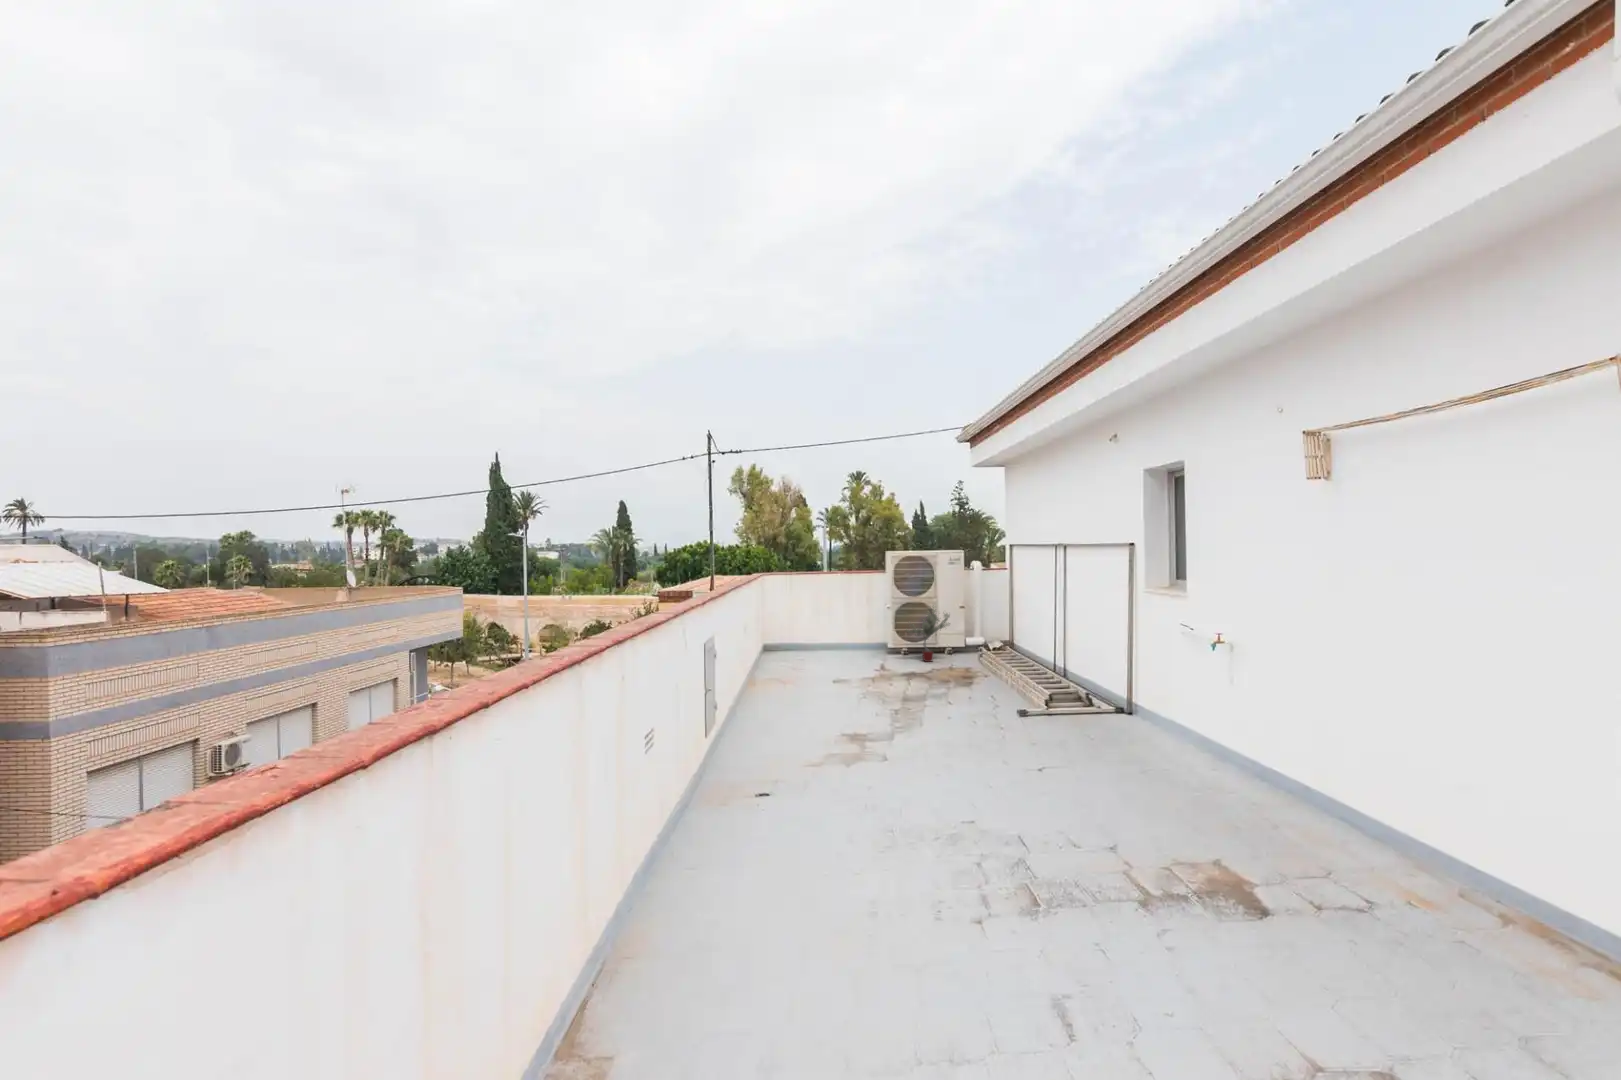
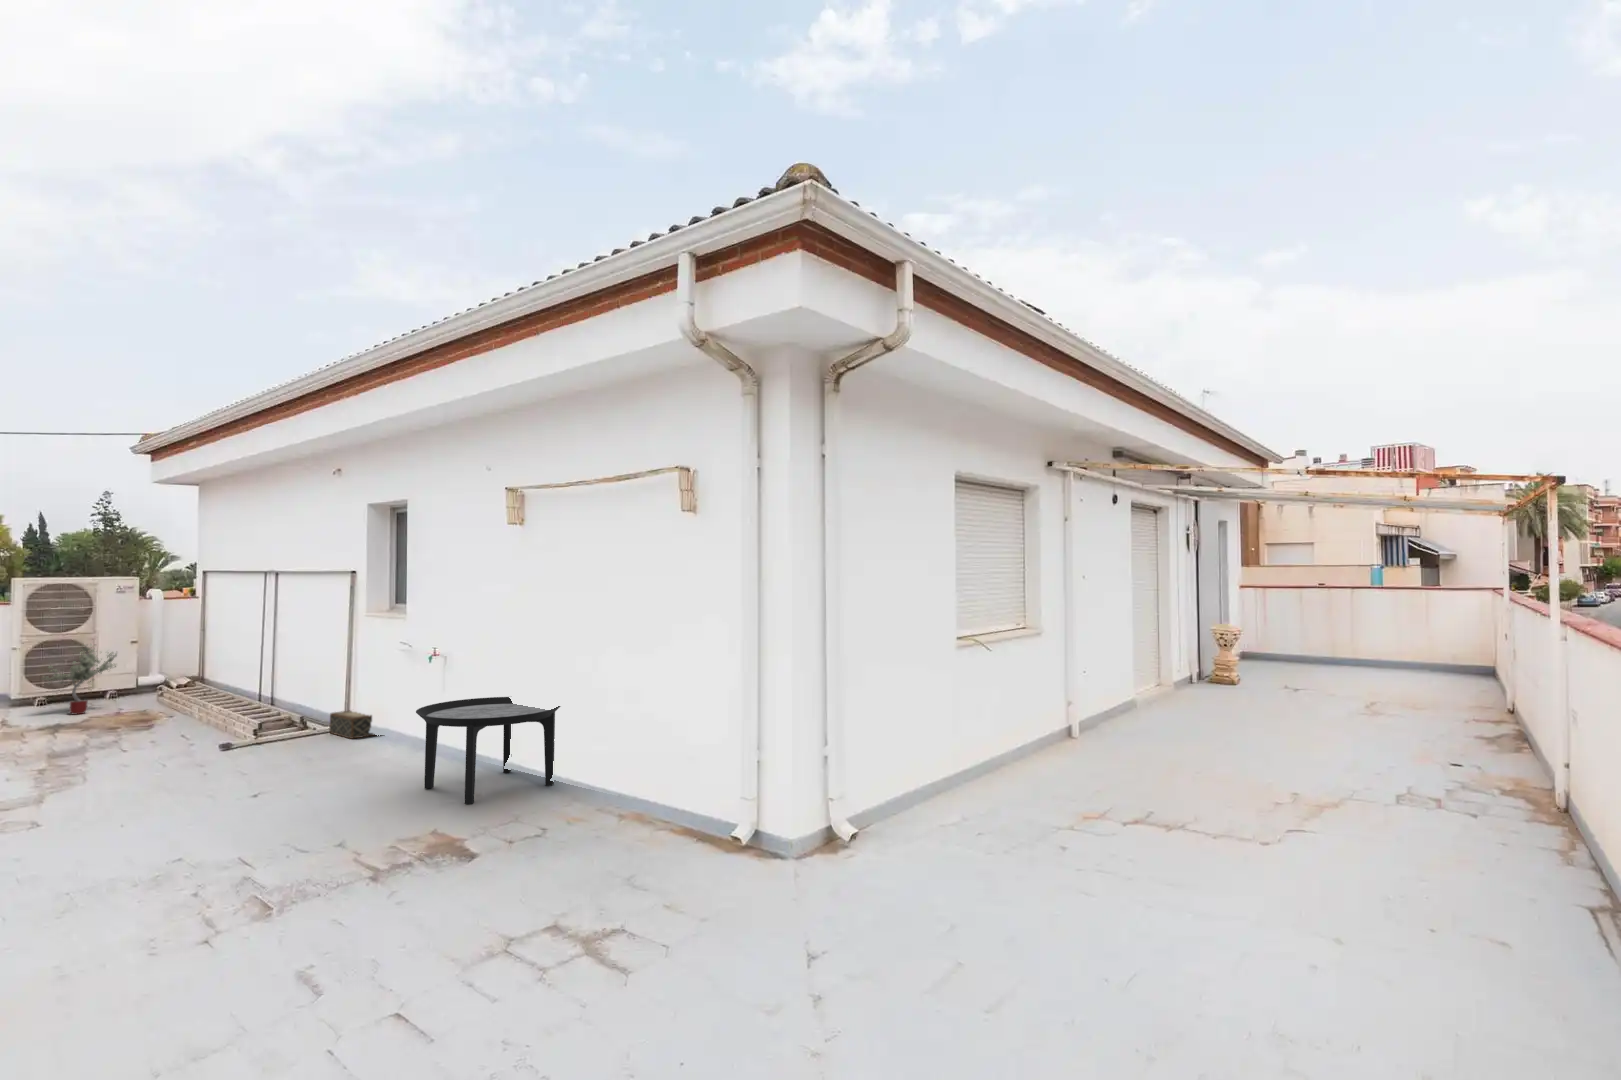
woven basket: none [1115,700,1172,735] -> present [329,710,374,739]
round table: none [1223,731,1490,920] -> present [416,697,560,804]

